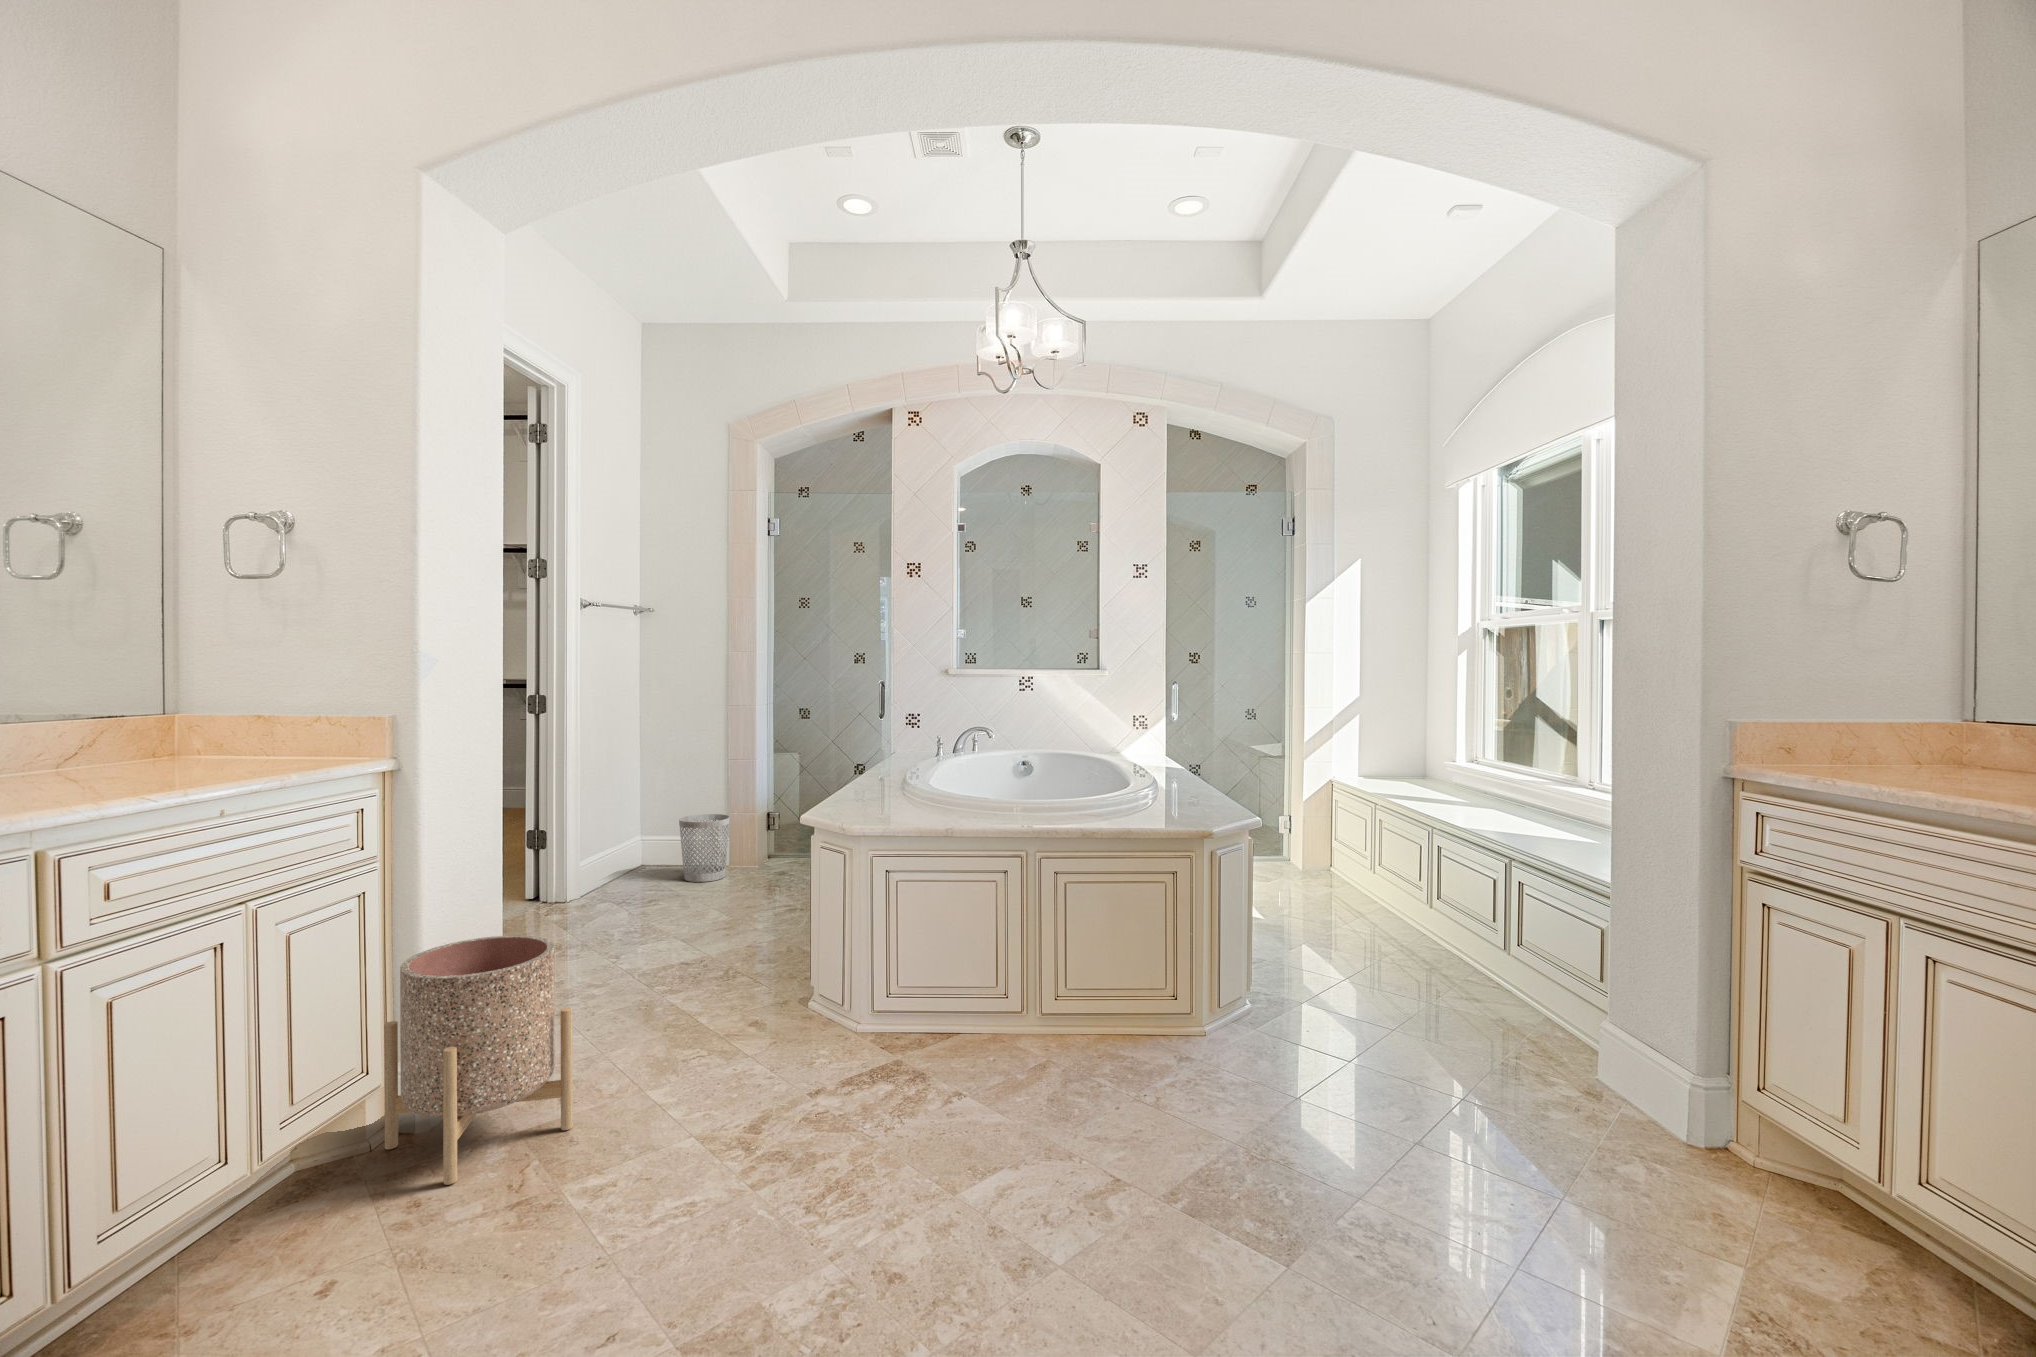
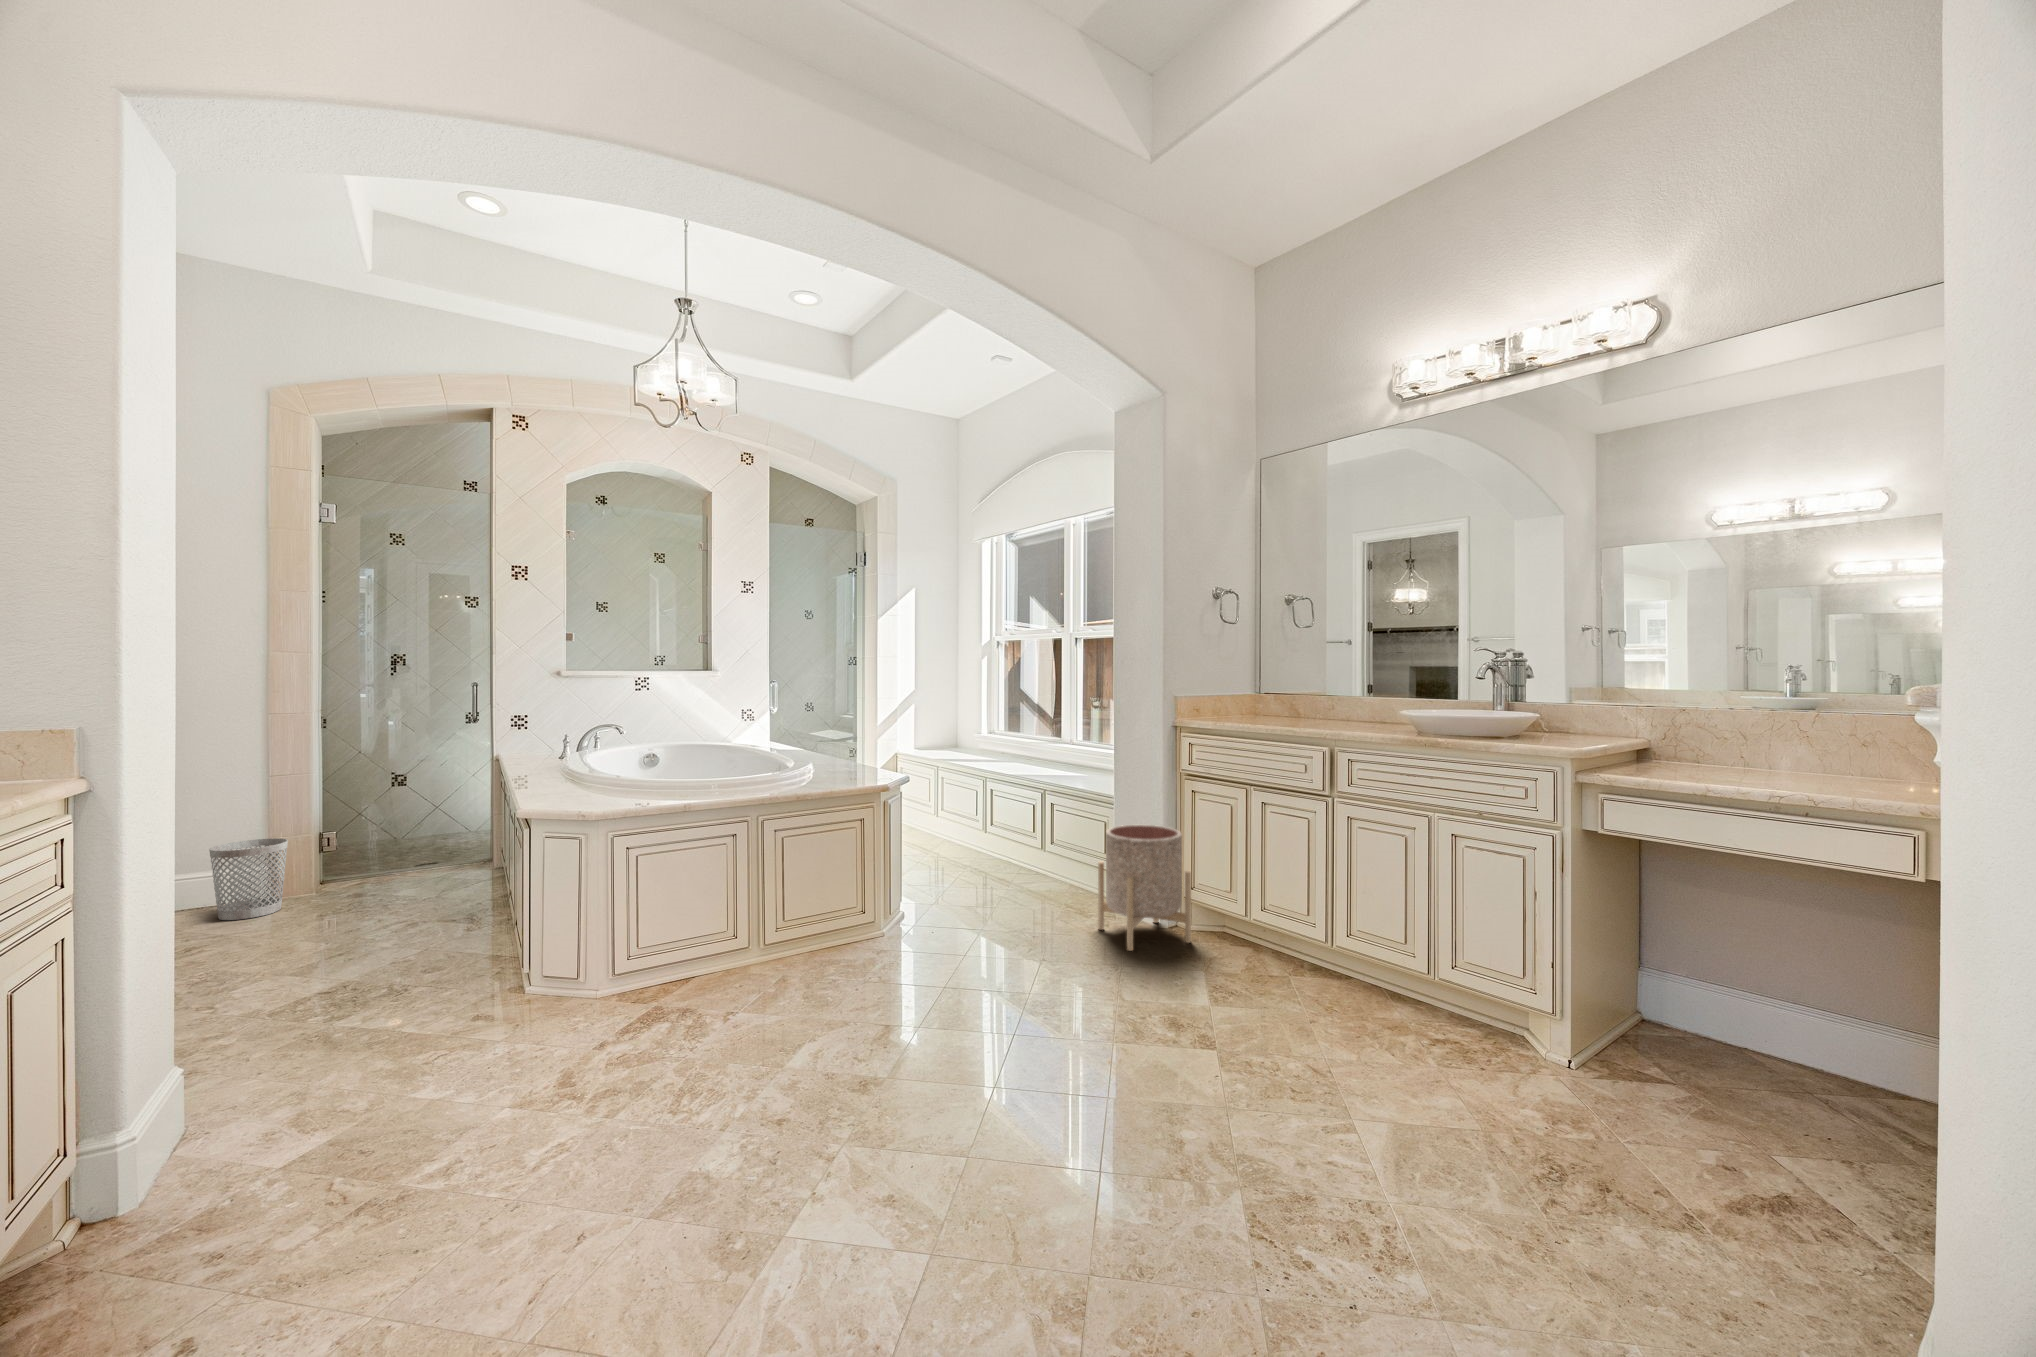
planter: present [384,935,573,1185] -> present [1098,825,1191,951]

